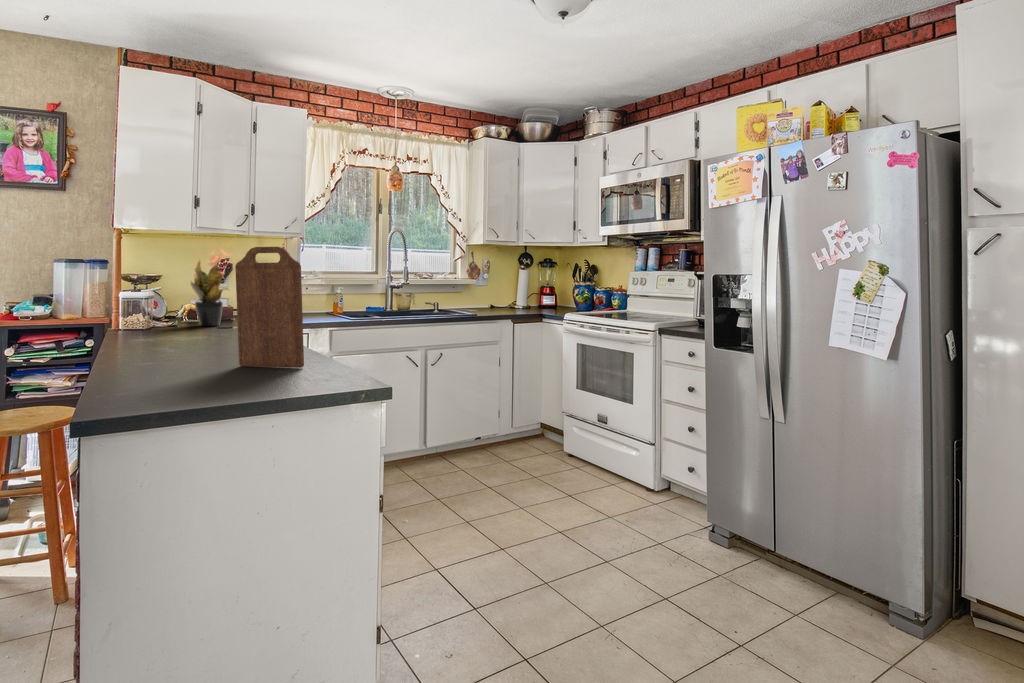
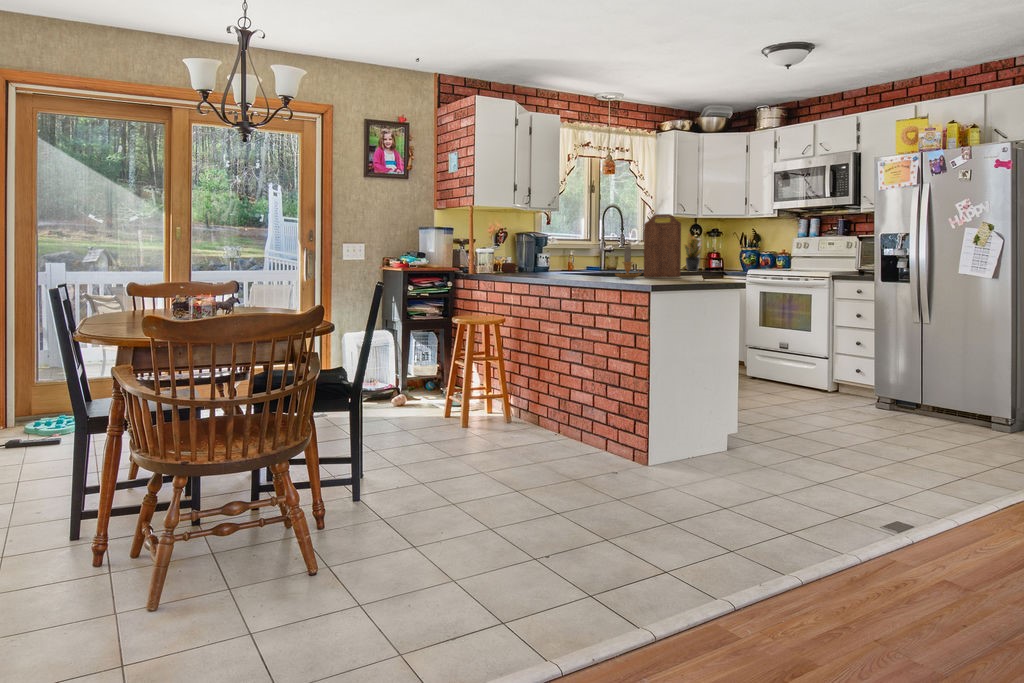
potted plant: present [191,260,229,326] -> present [684,234,701,271]
candle: none [114,311,192,383] -> present [615,246,641,278]

